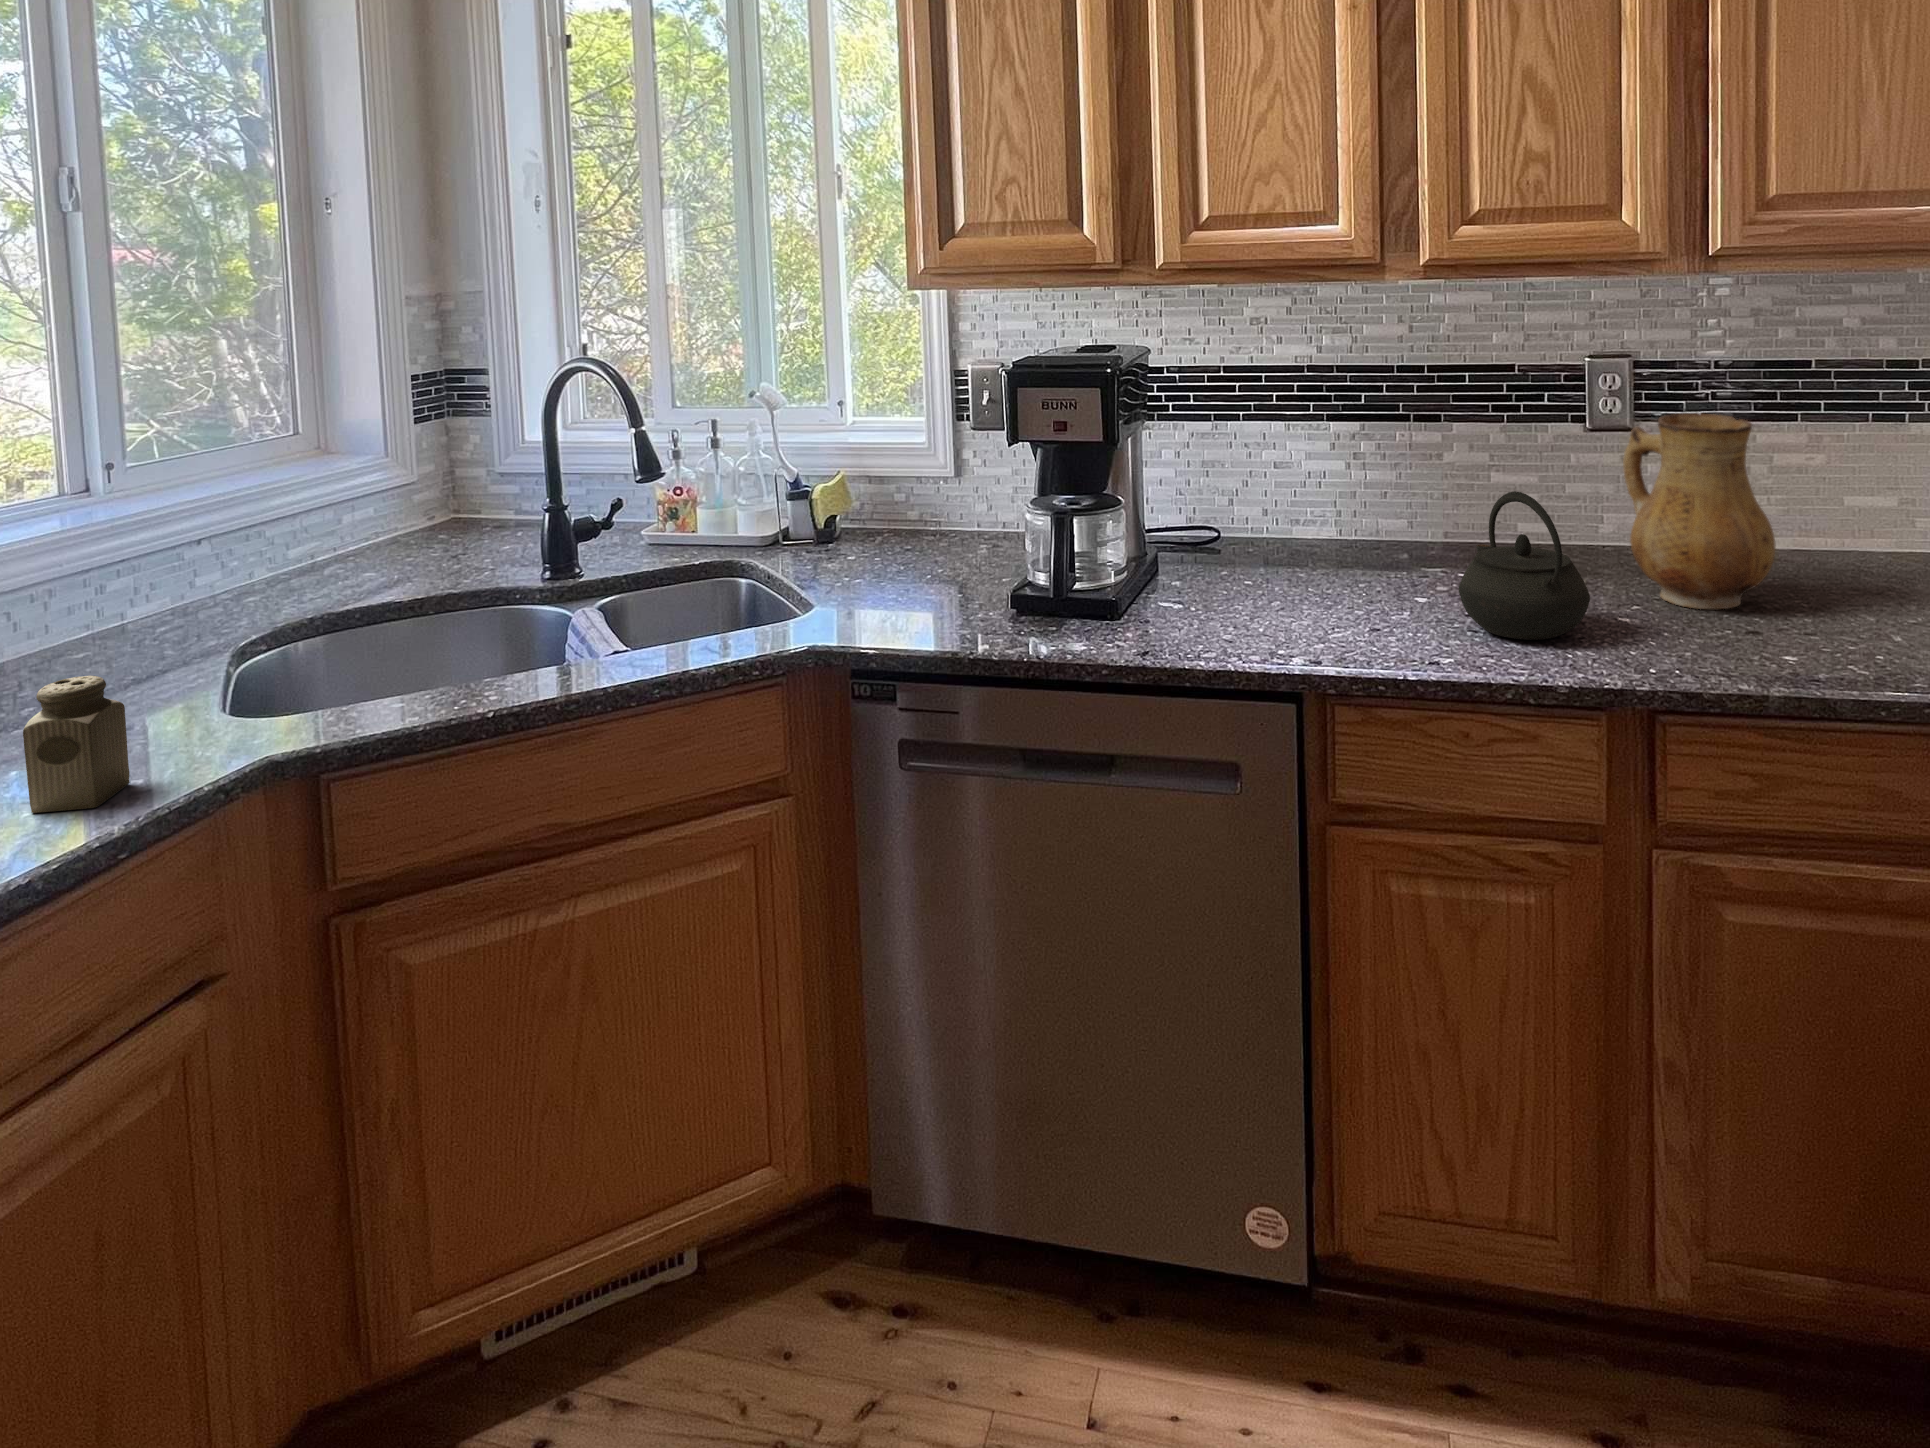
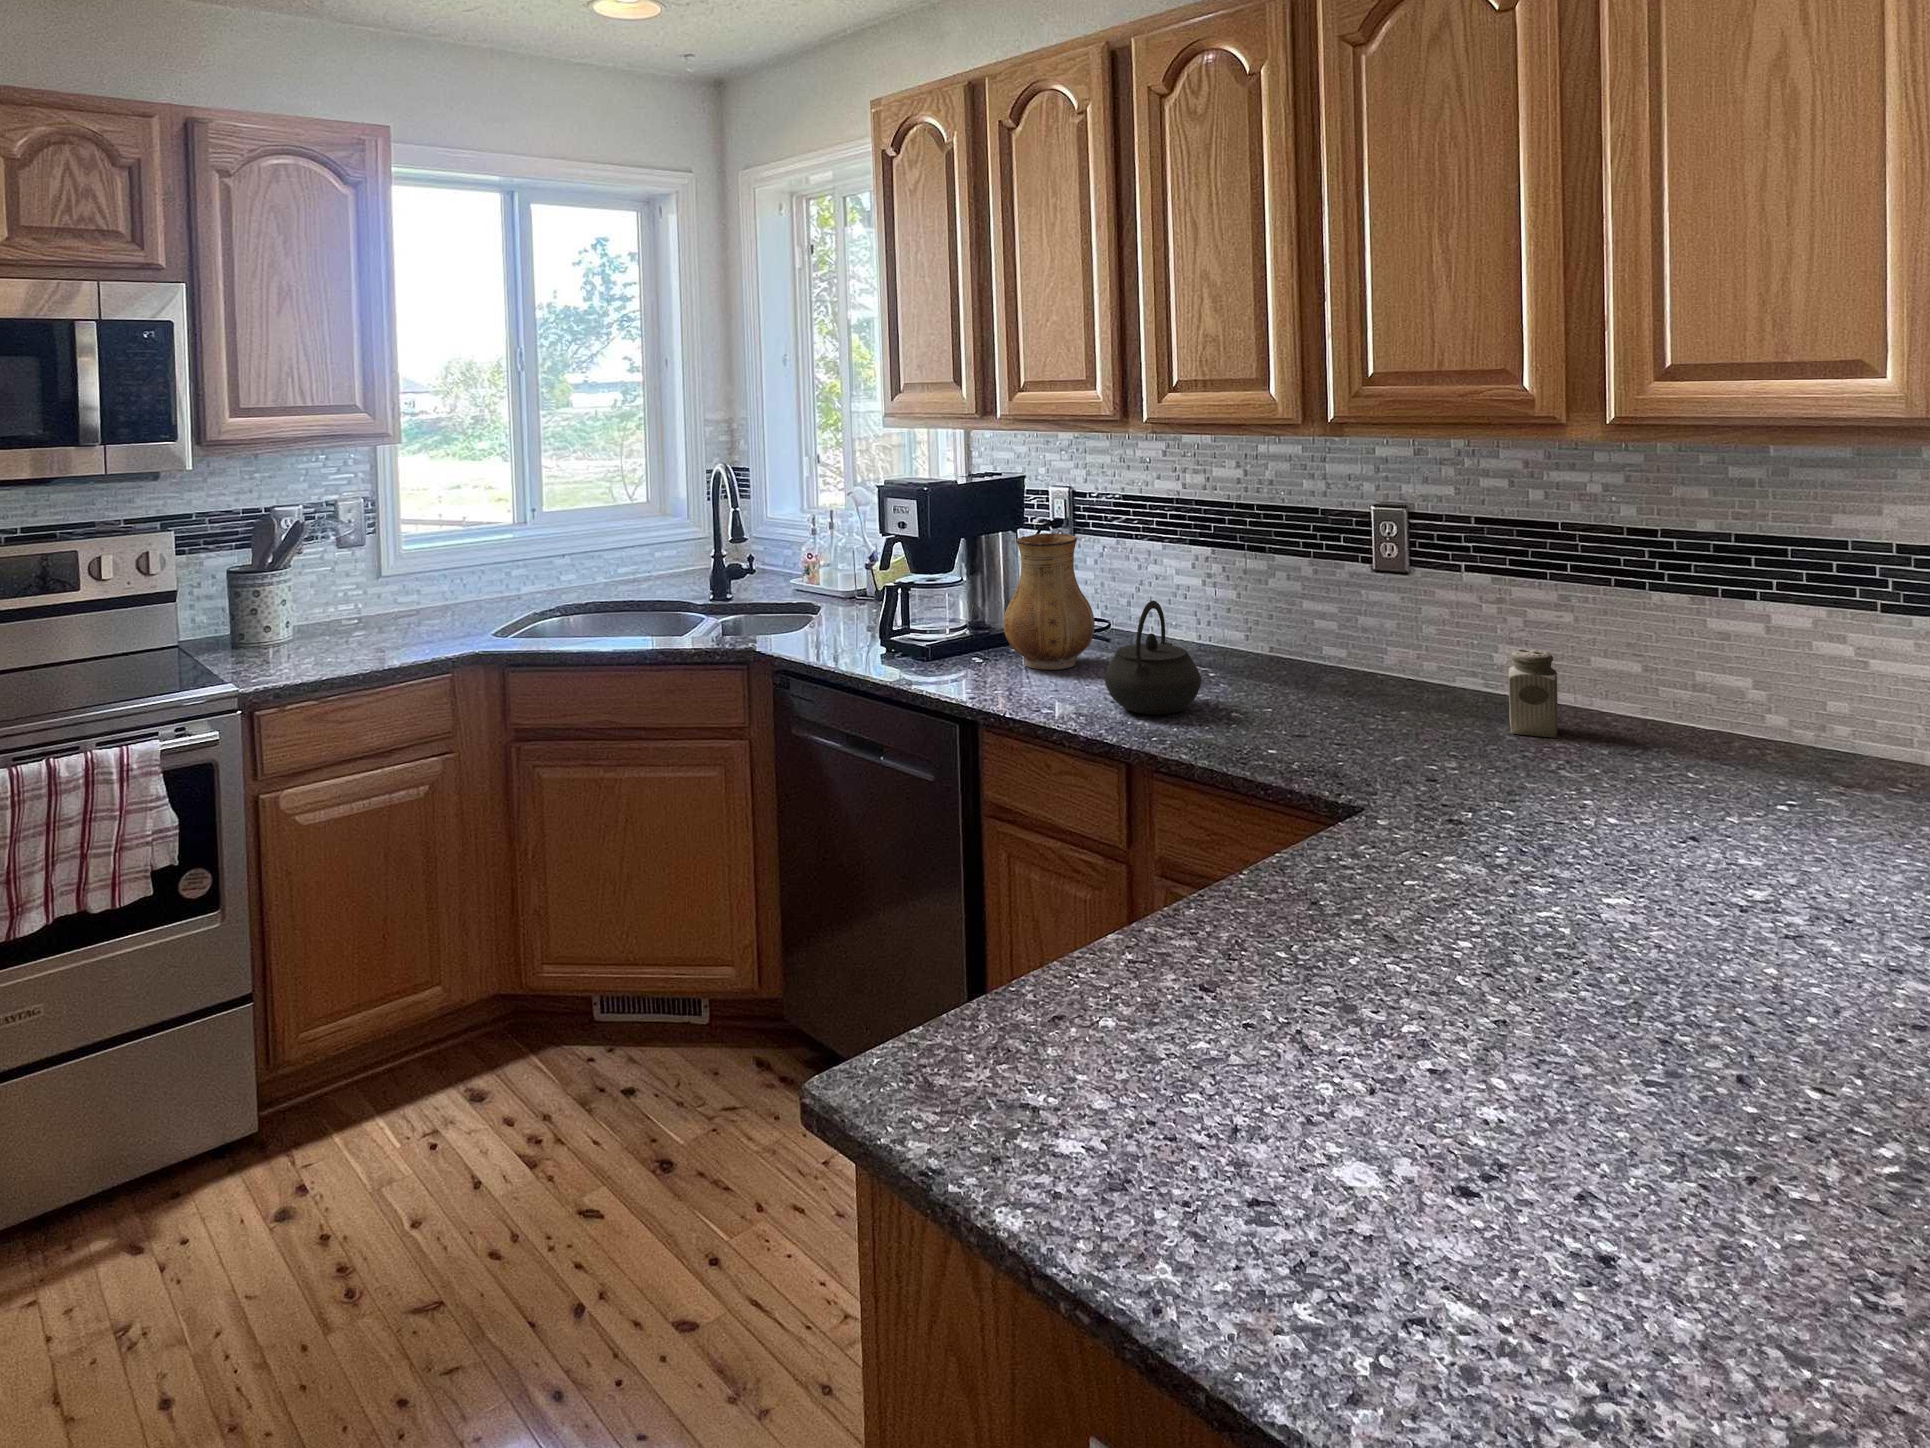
ceramic pitcher: present [1623,413,1776,609] -> present [1004,533,1095,670]
salt shaker: present [23,676,130,813] -> present [1508,649,1558,738]

